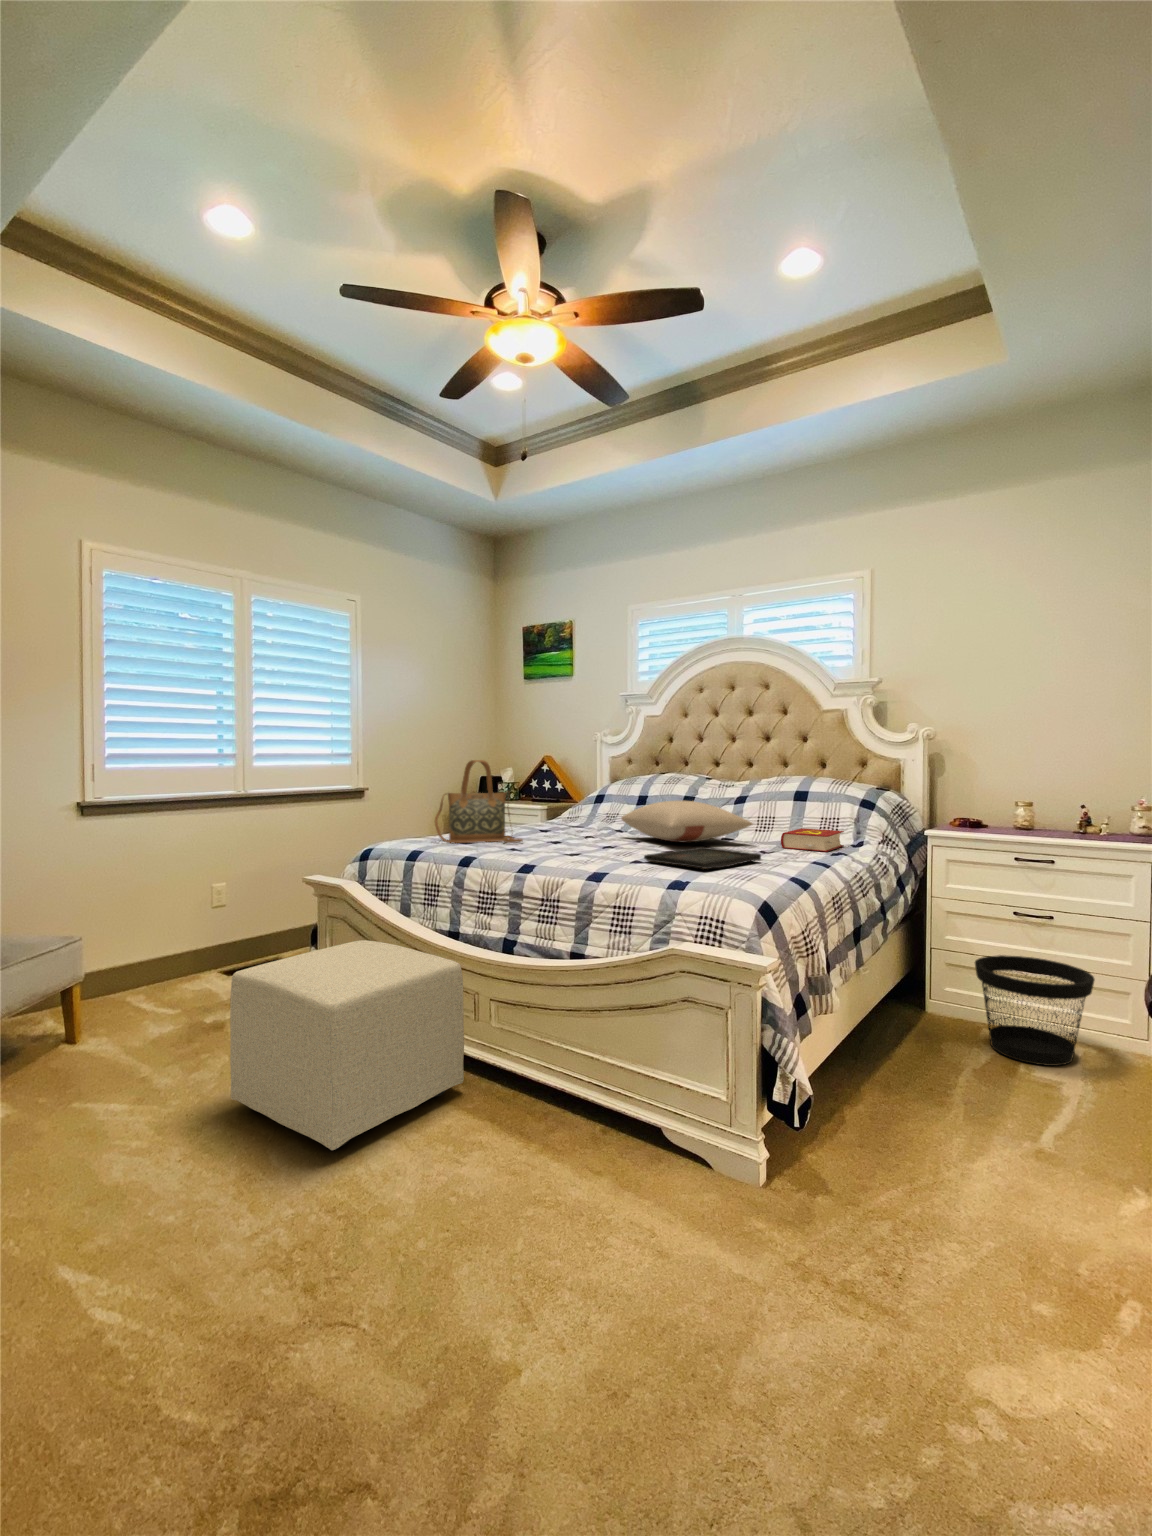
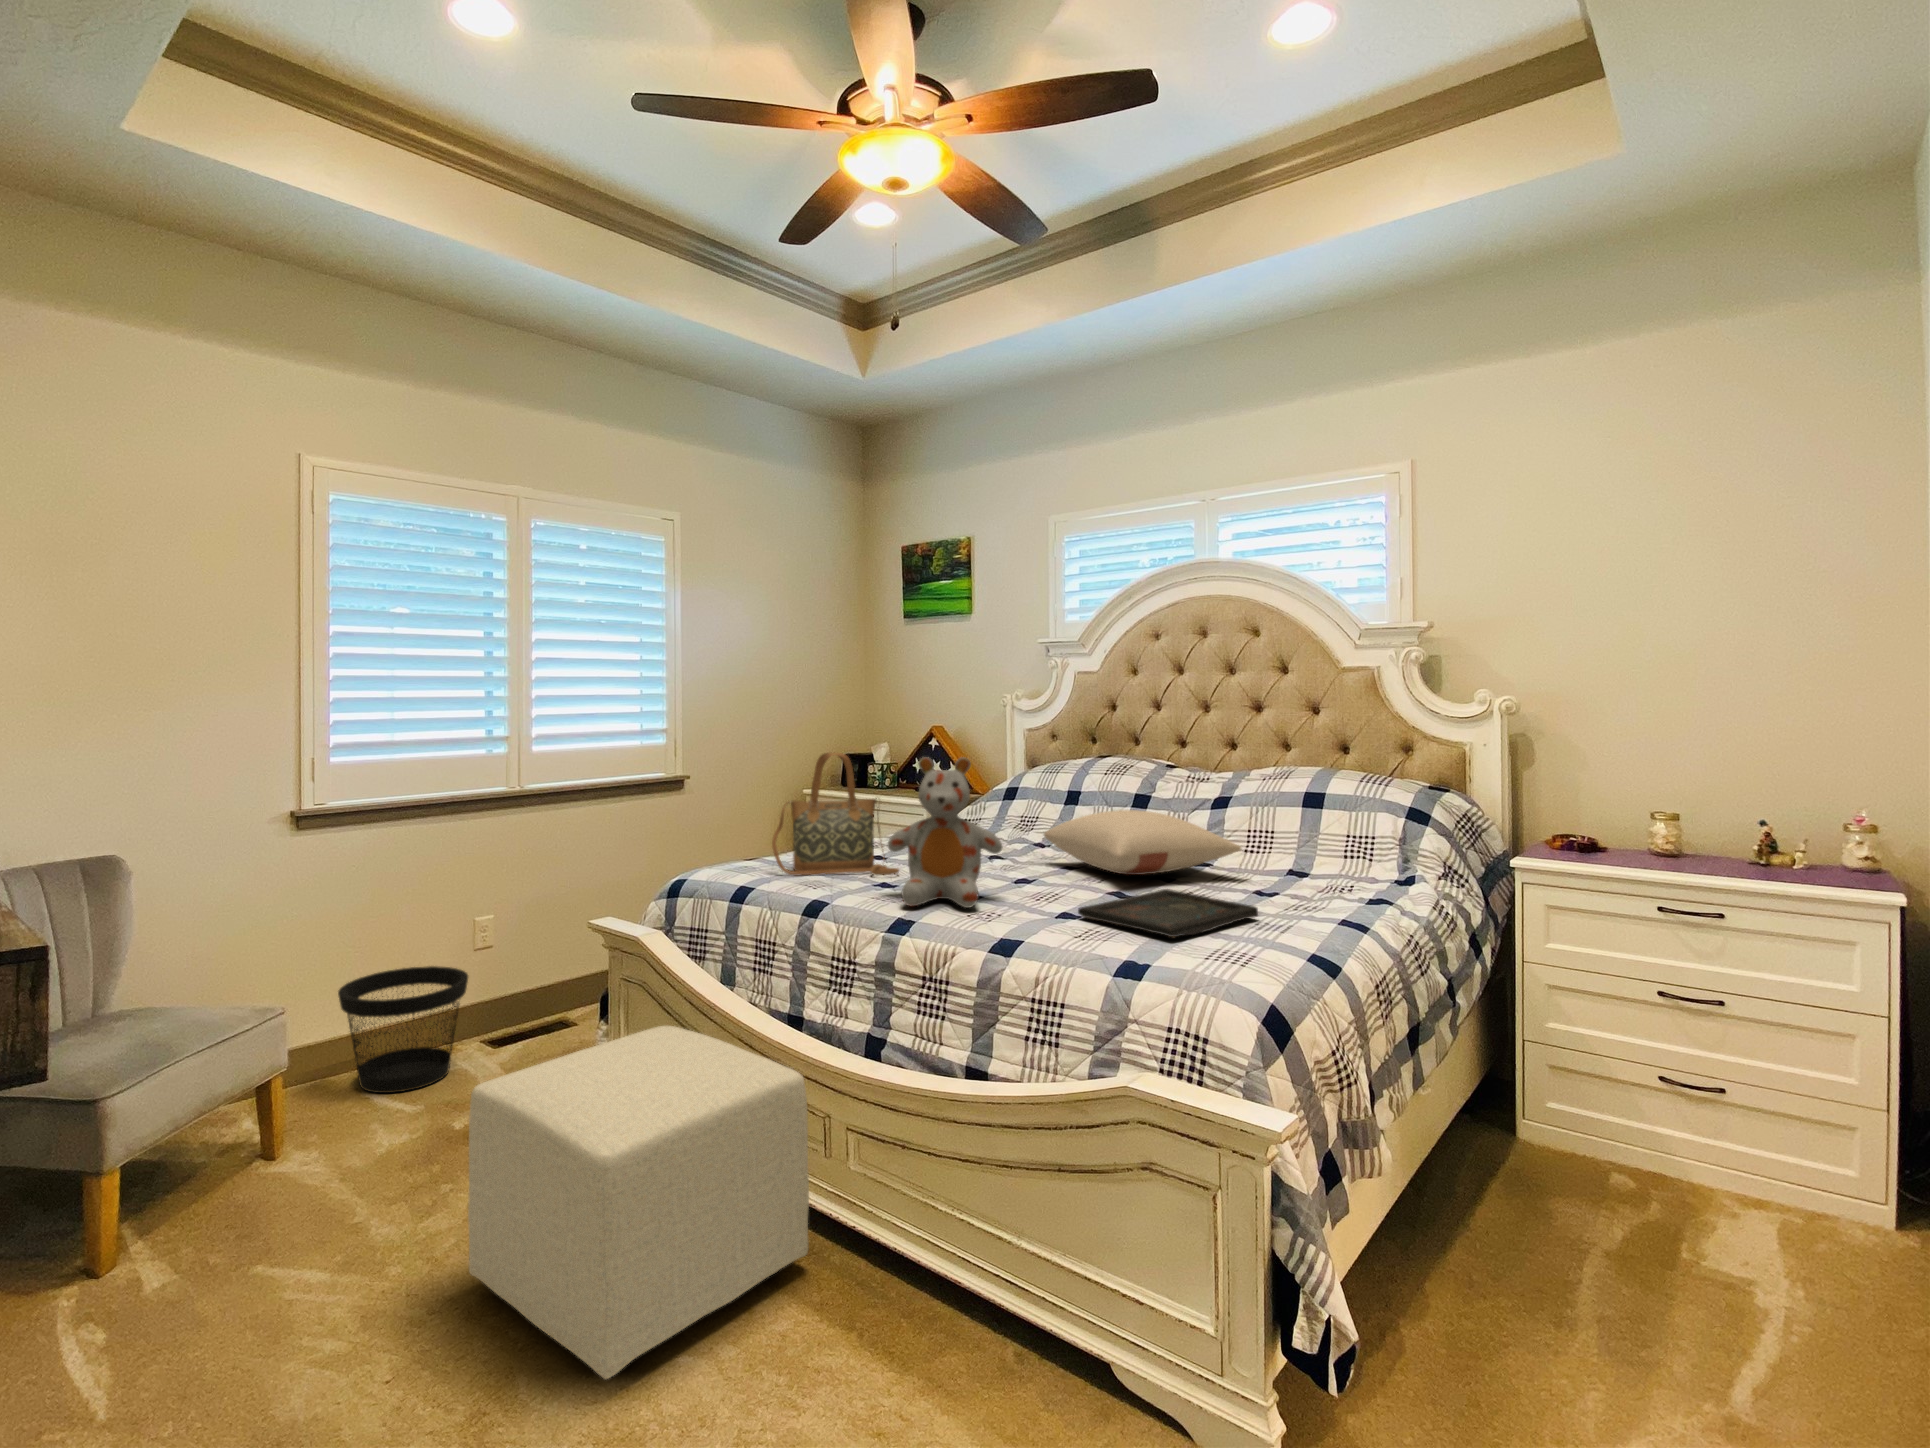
stuffed bear: none [516,758,594,857] -> present [888,757,1002,908]
book: present [781,828,844,852] -> none [1285,853,1382,896]
wastebasket: present [975,955,1095,1066] -> present [338,966,468,1093]

